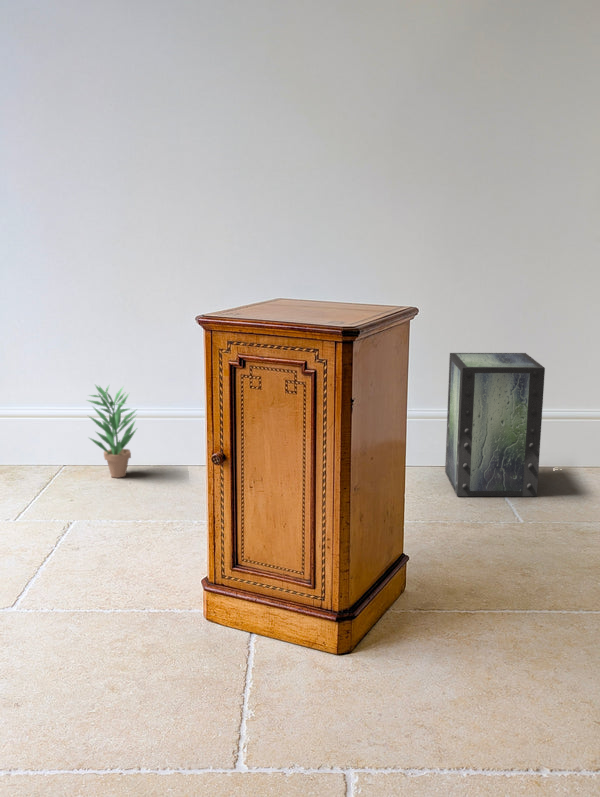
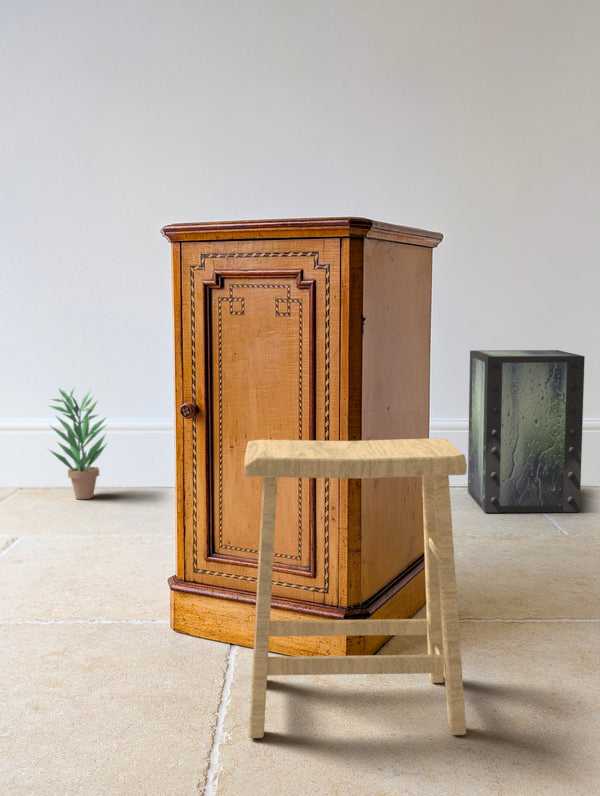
footstool: none [264,496,425,716] -> present [244,438,467,738]

